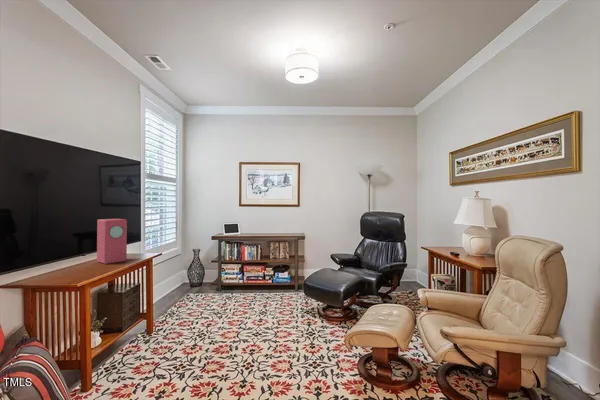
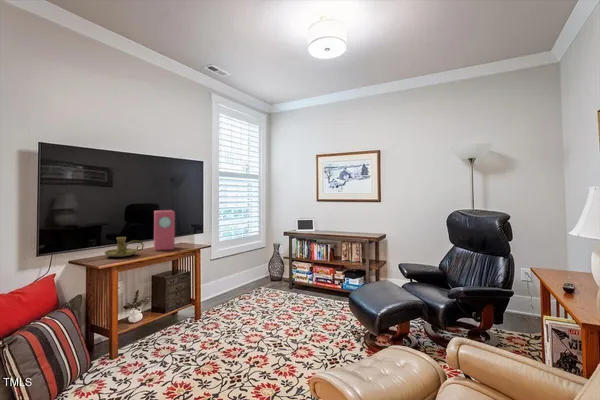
candle holder: none [51,251,97,275] -> present [105,237,144,257]

